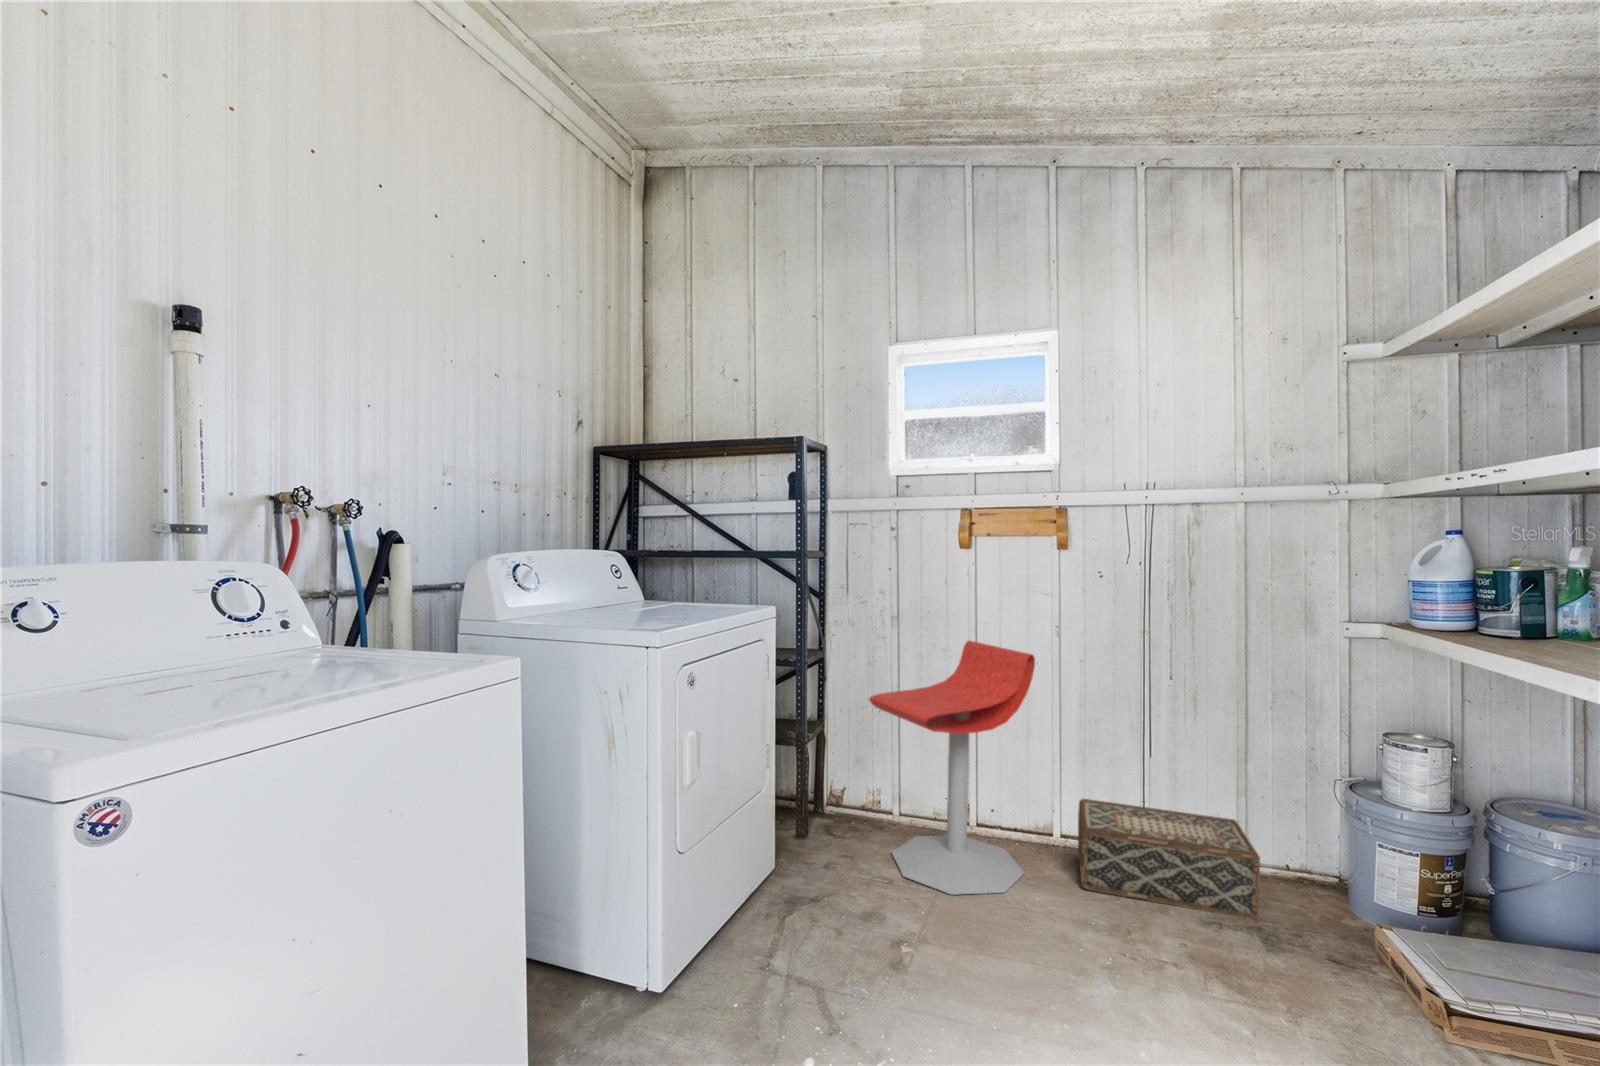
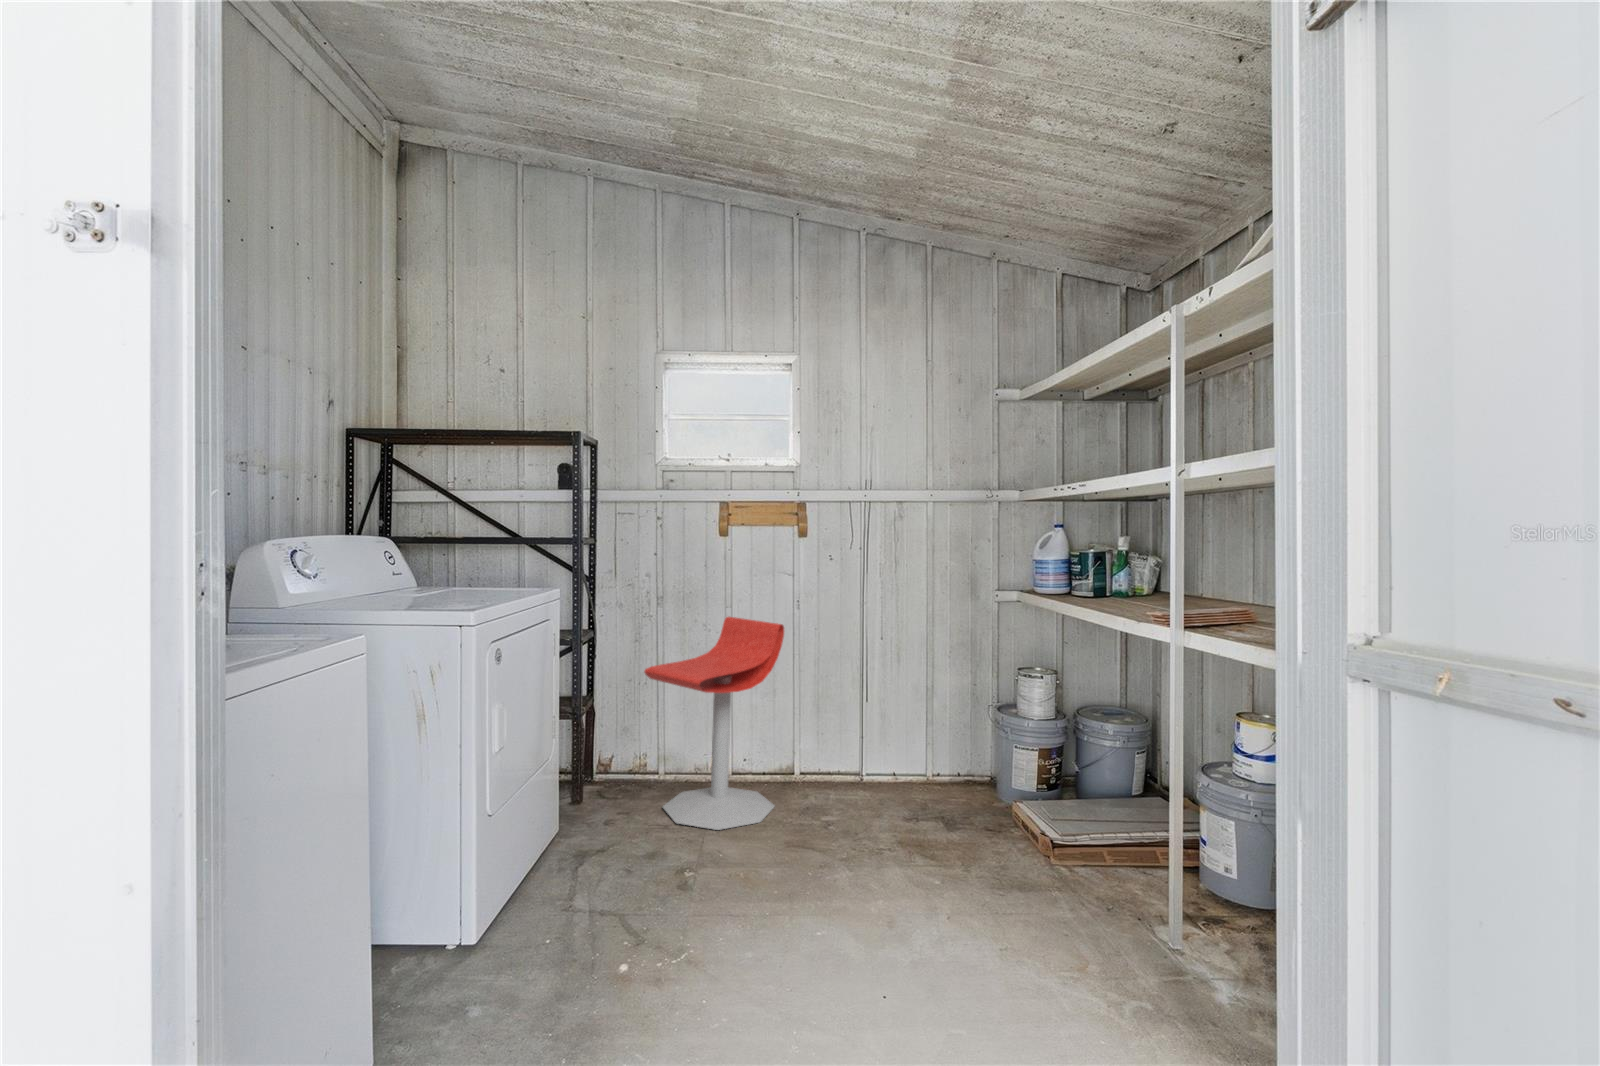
woven basket: present [1078,799,1260,919] -> none [815,741,942,812]

